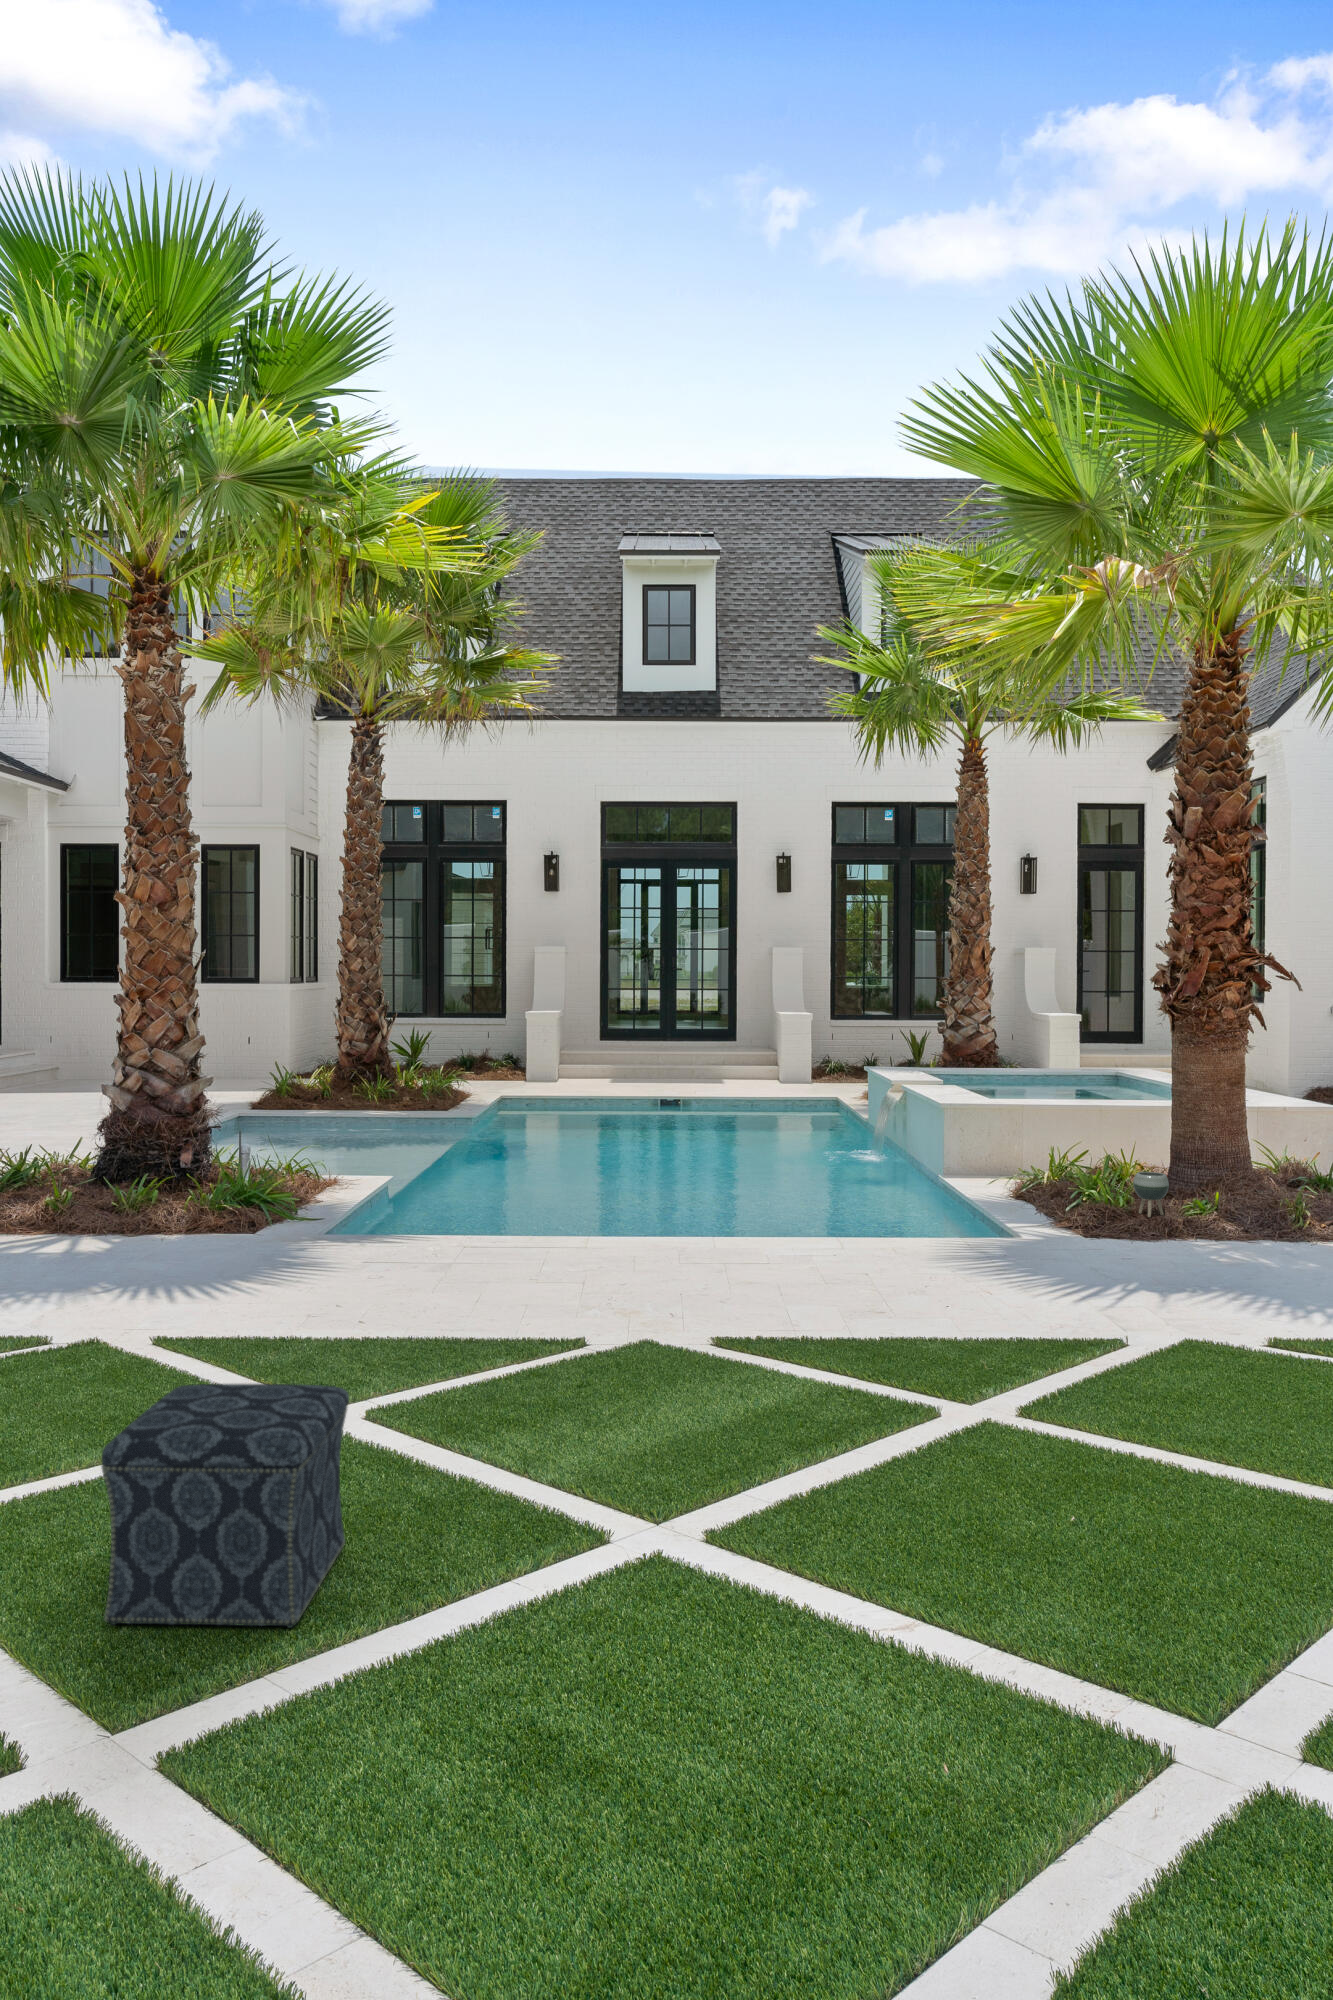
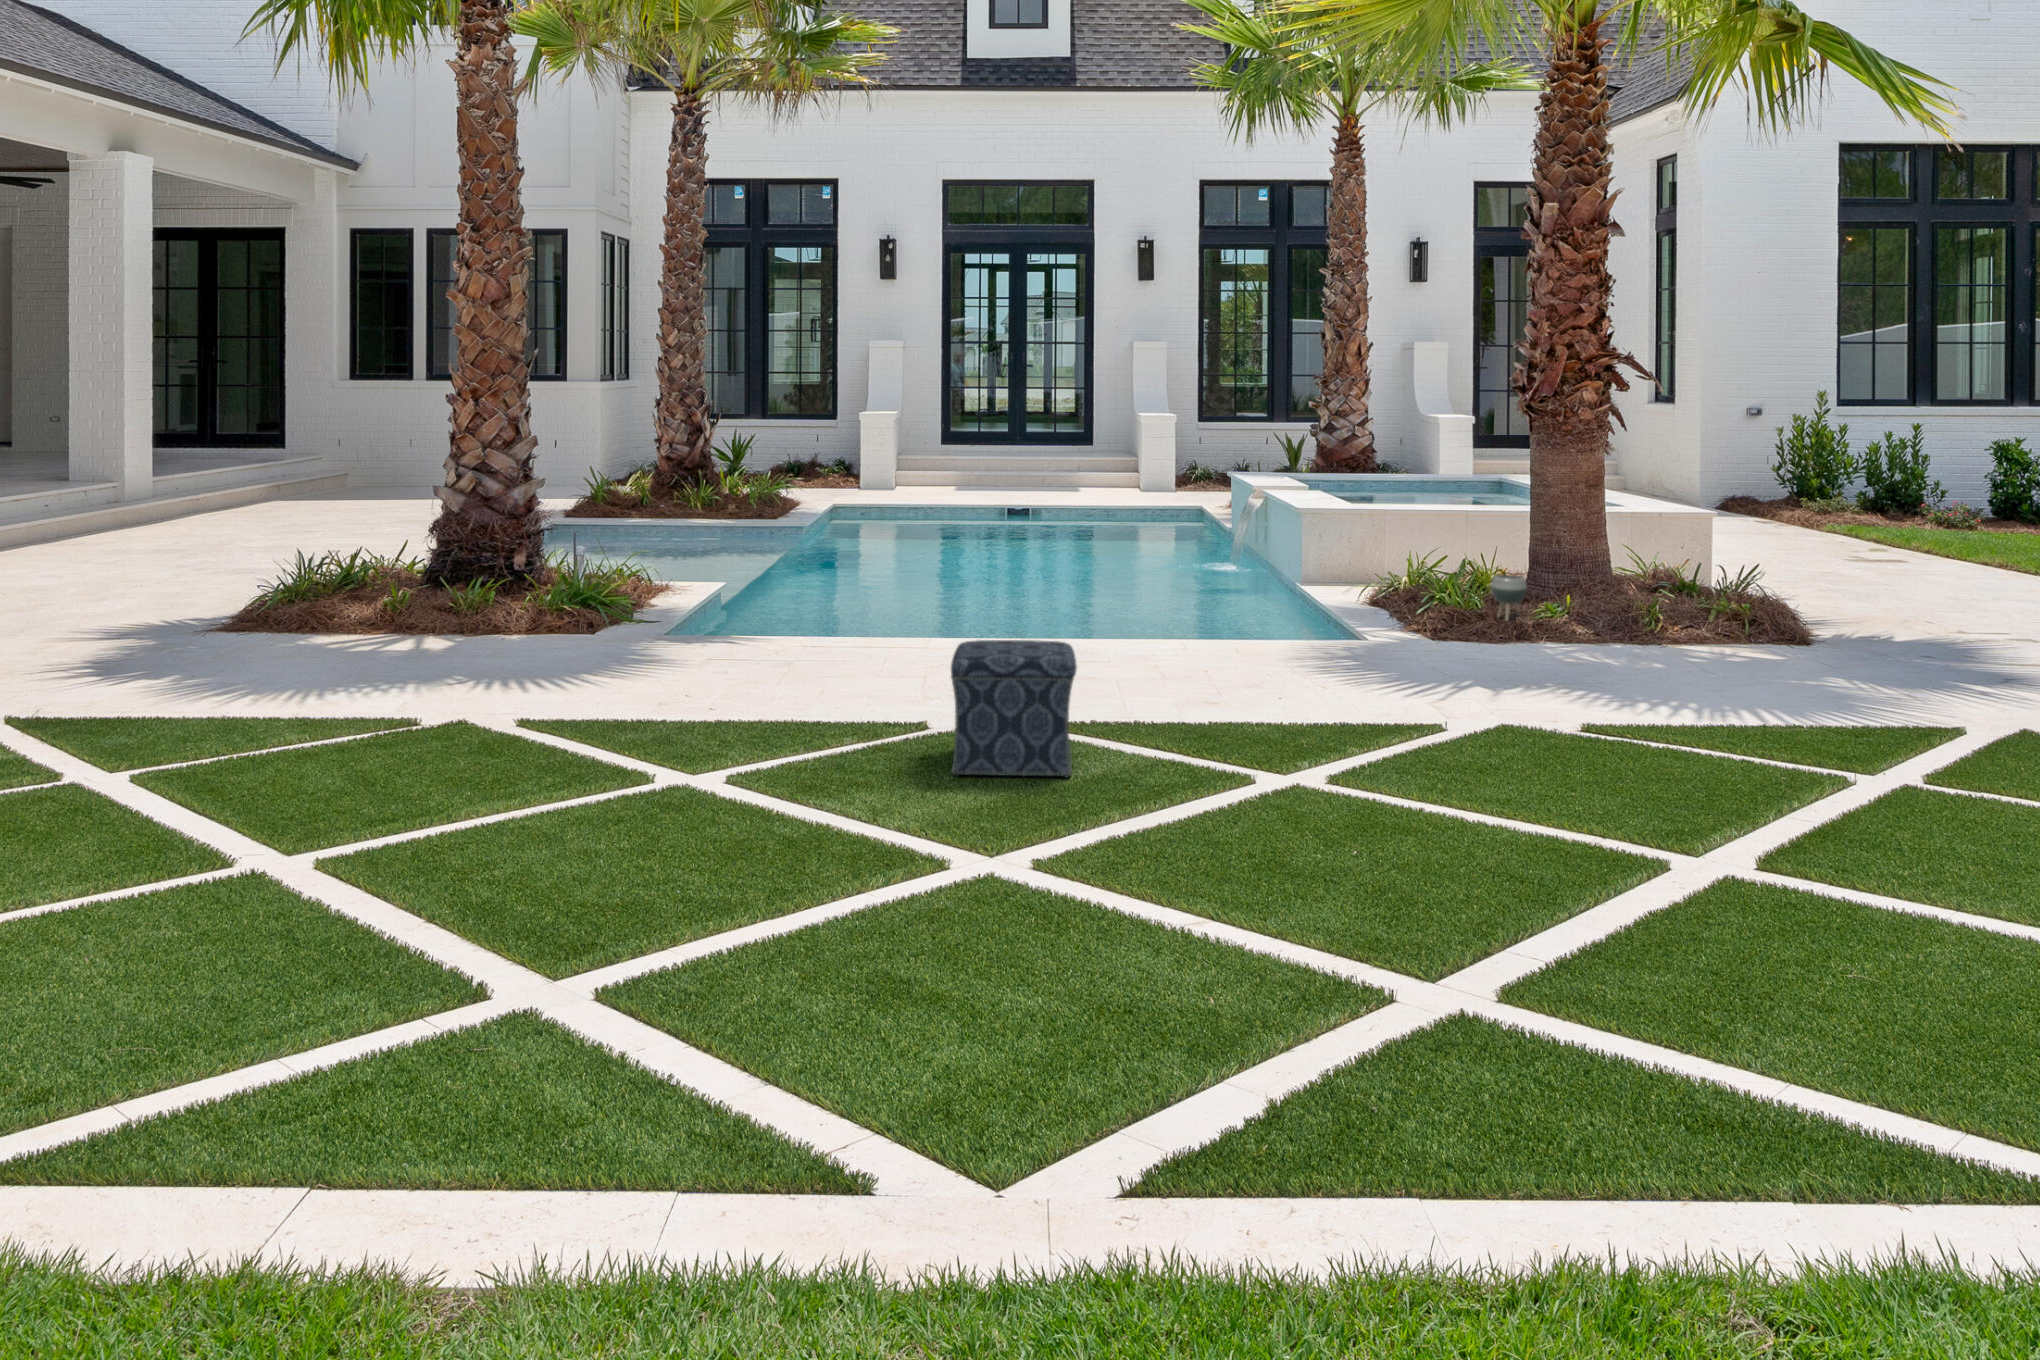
ottoman: present [101,1384,349,1628] -> present [951,640,1077,778]

